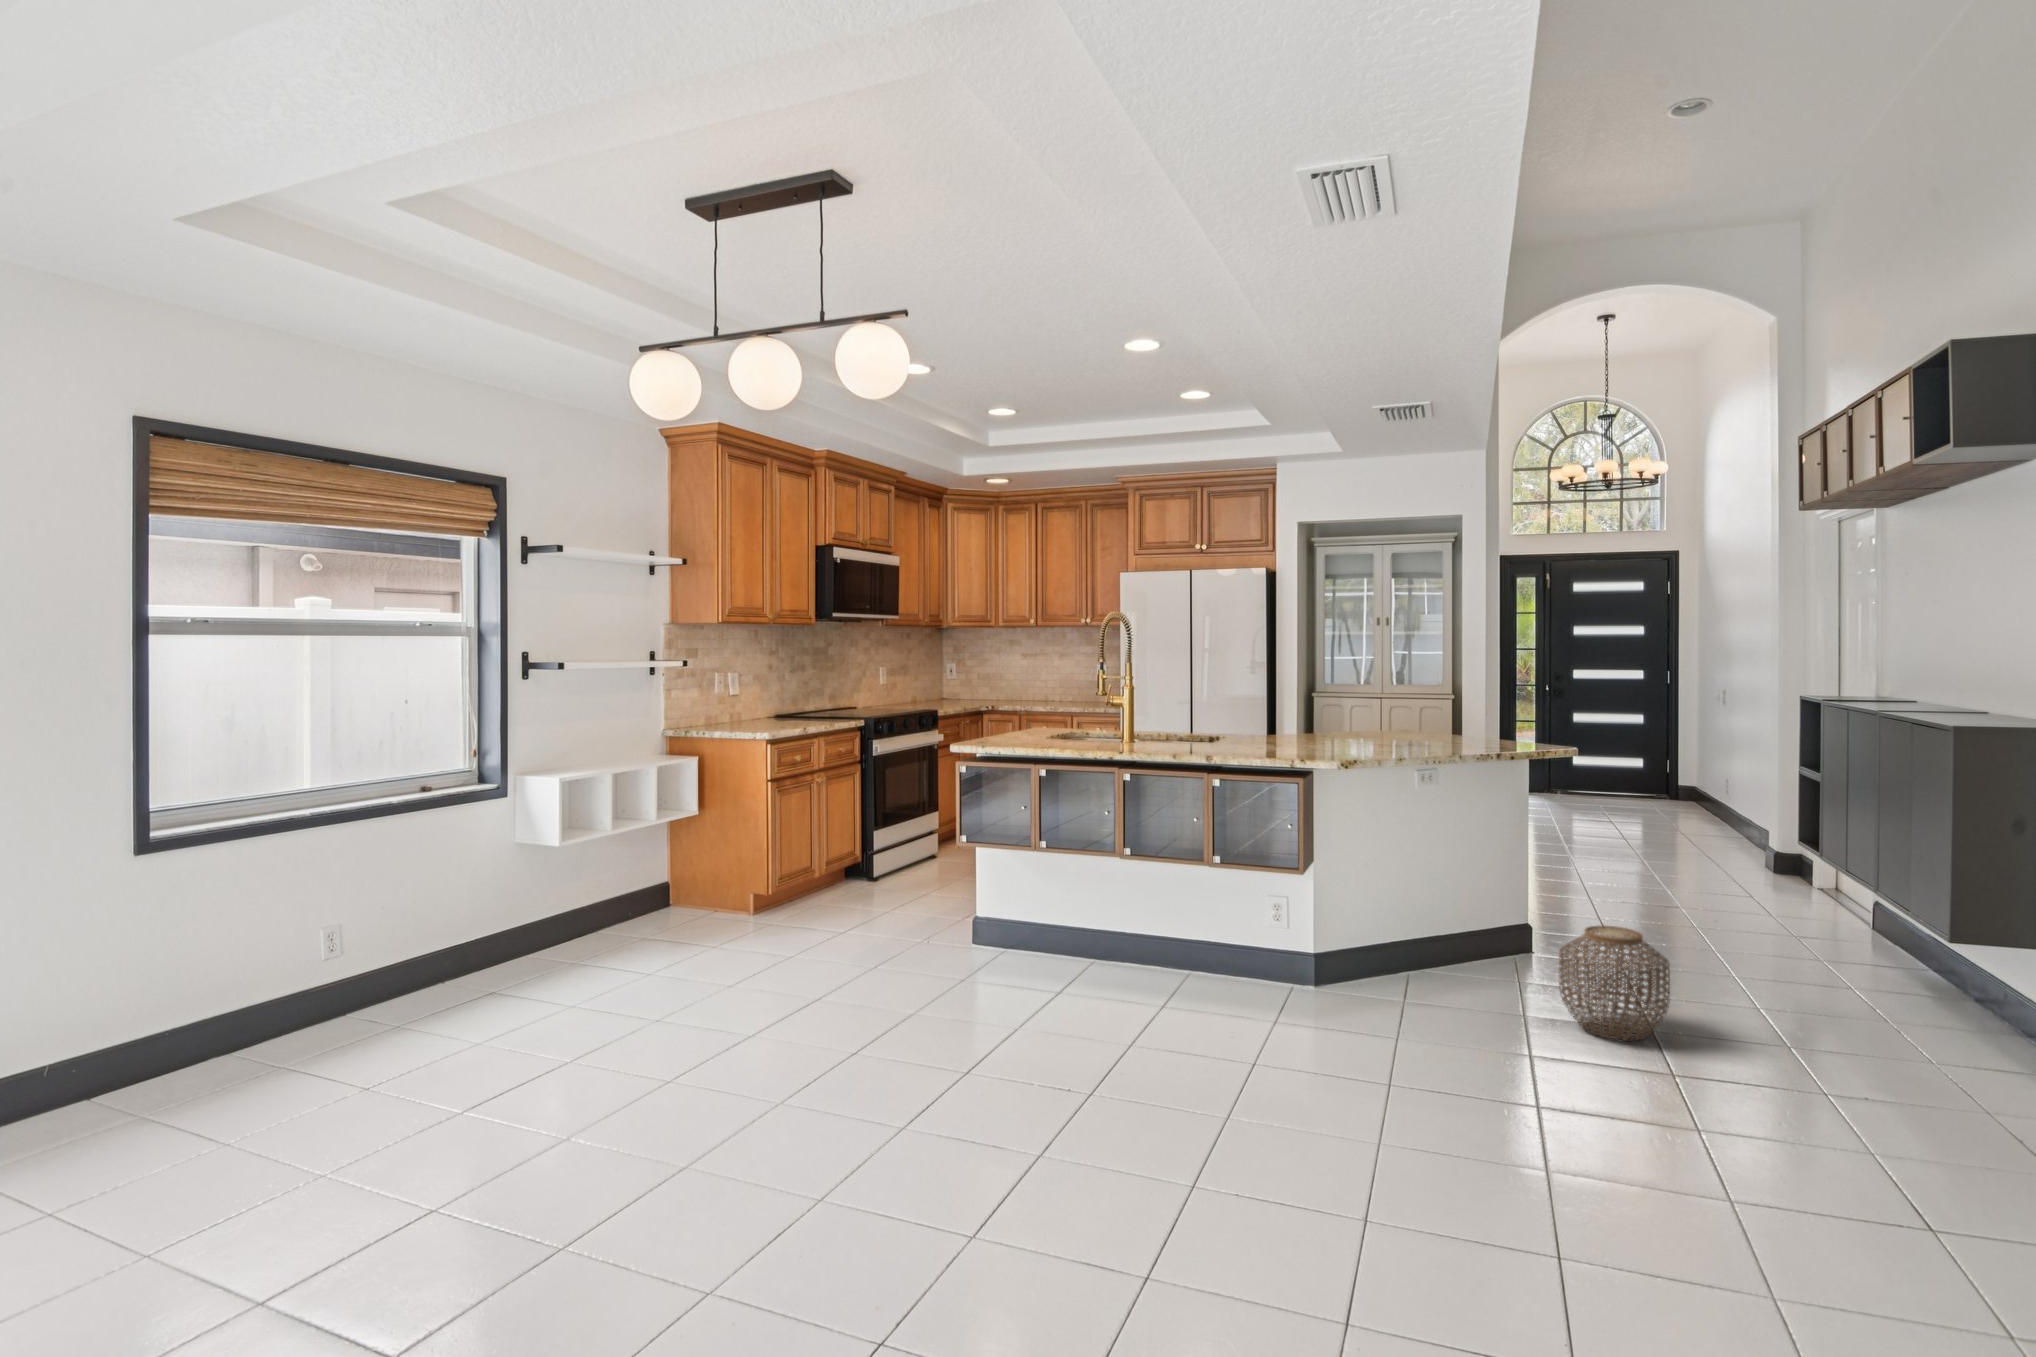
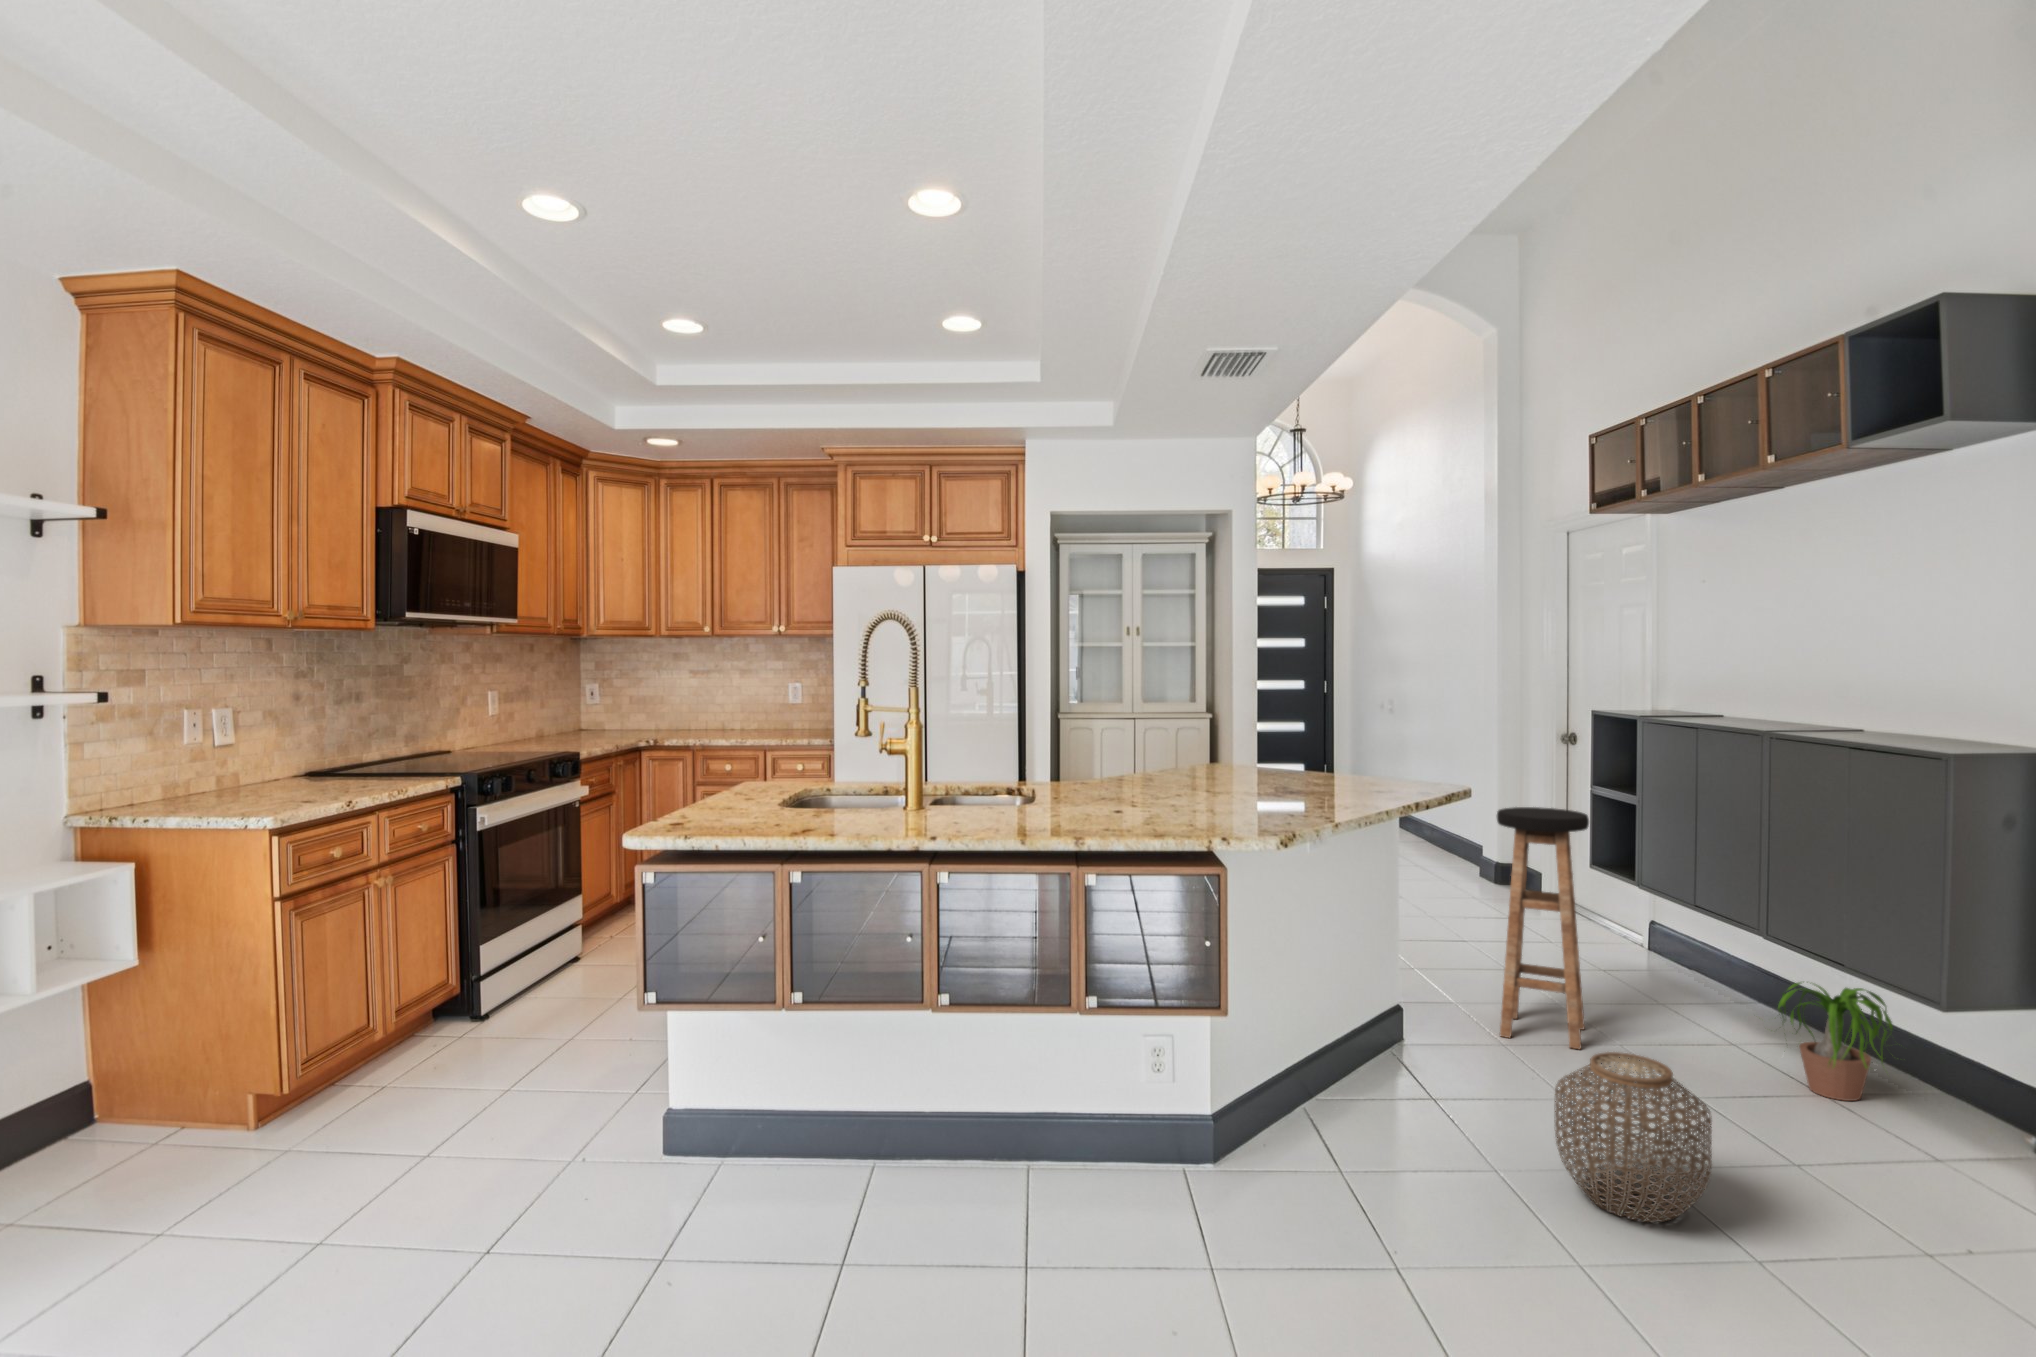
bar stool: none [1620,766,1707,962] -> present [1497,807,1589,1049]
potted plant: none [1831,912,1961,1010] -> present [1778,982,1893,1101]

